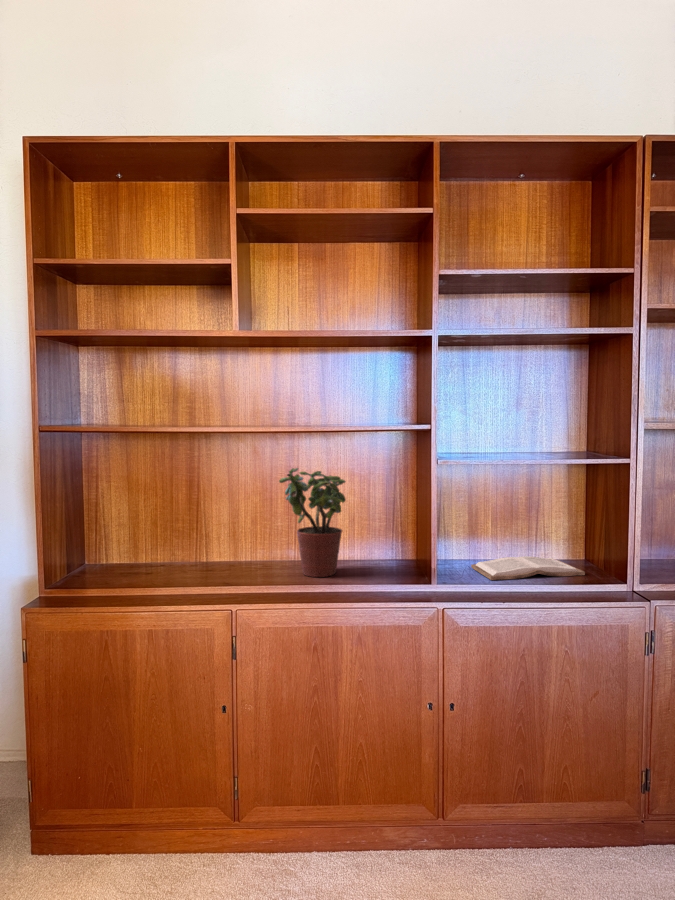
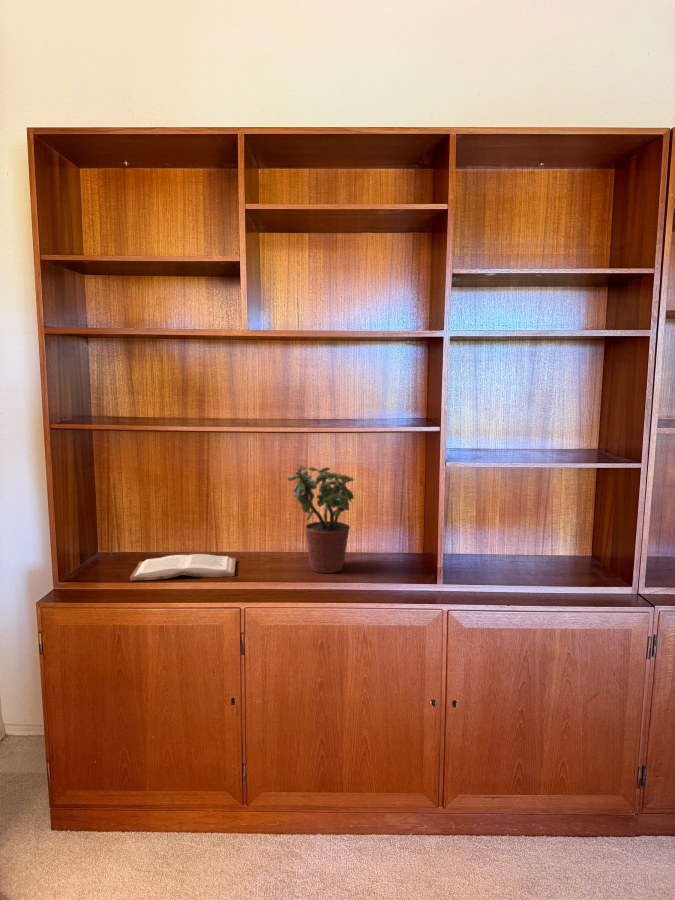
book: present [471,556,585,580] -> present [130,554,236,581]

